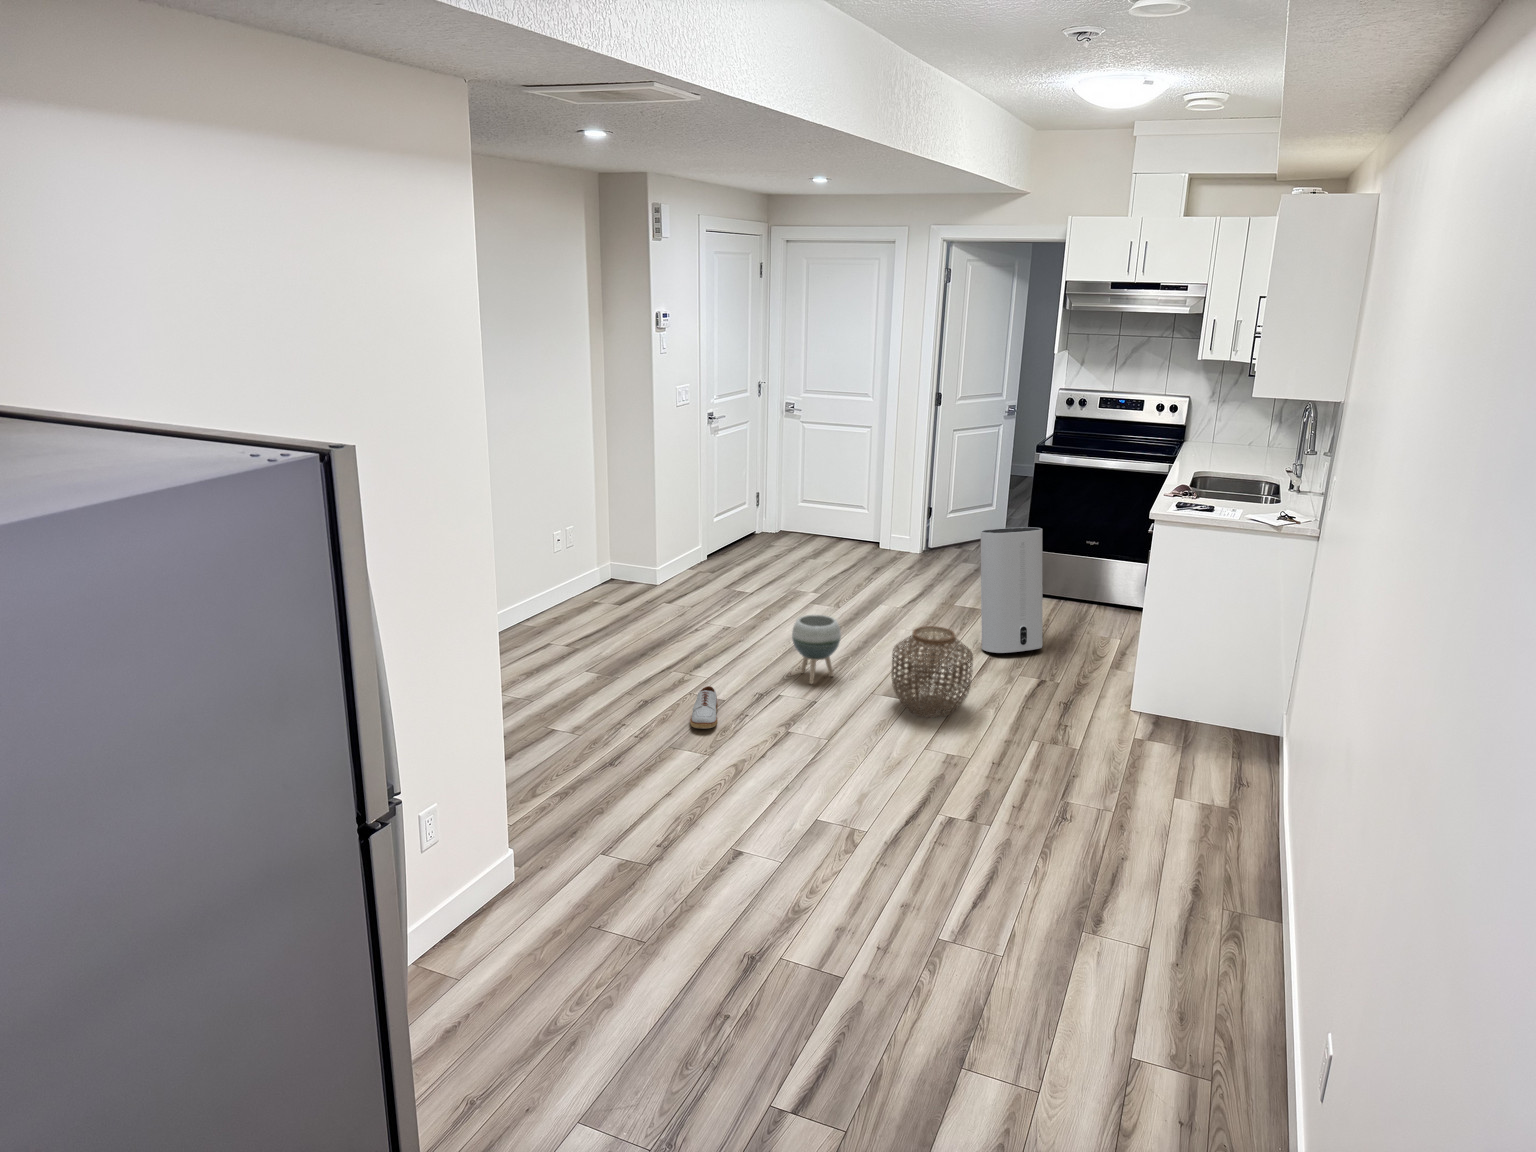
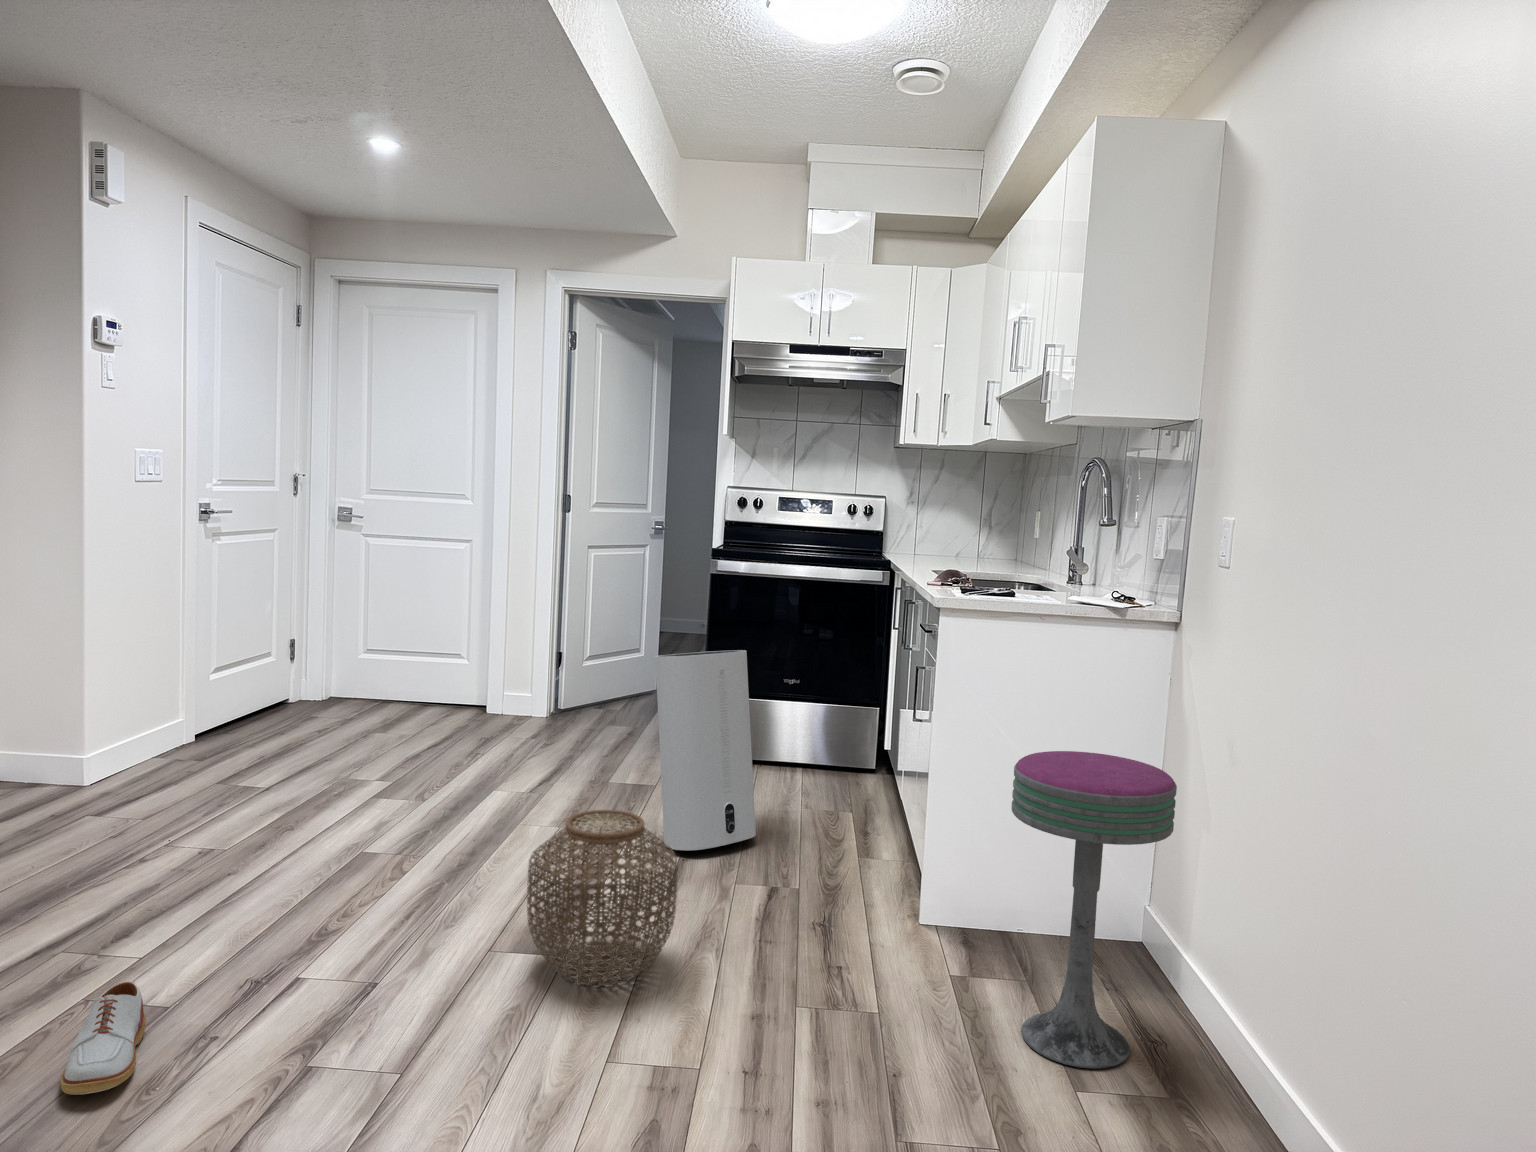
planter: present [792,615,841,684] -> none [328,808,426,946]
bar stool: none [1156,617,1256,791] -> present [1012,751,1177,1069]

